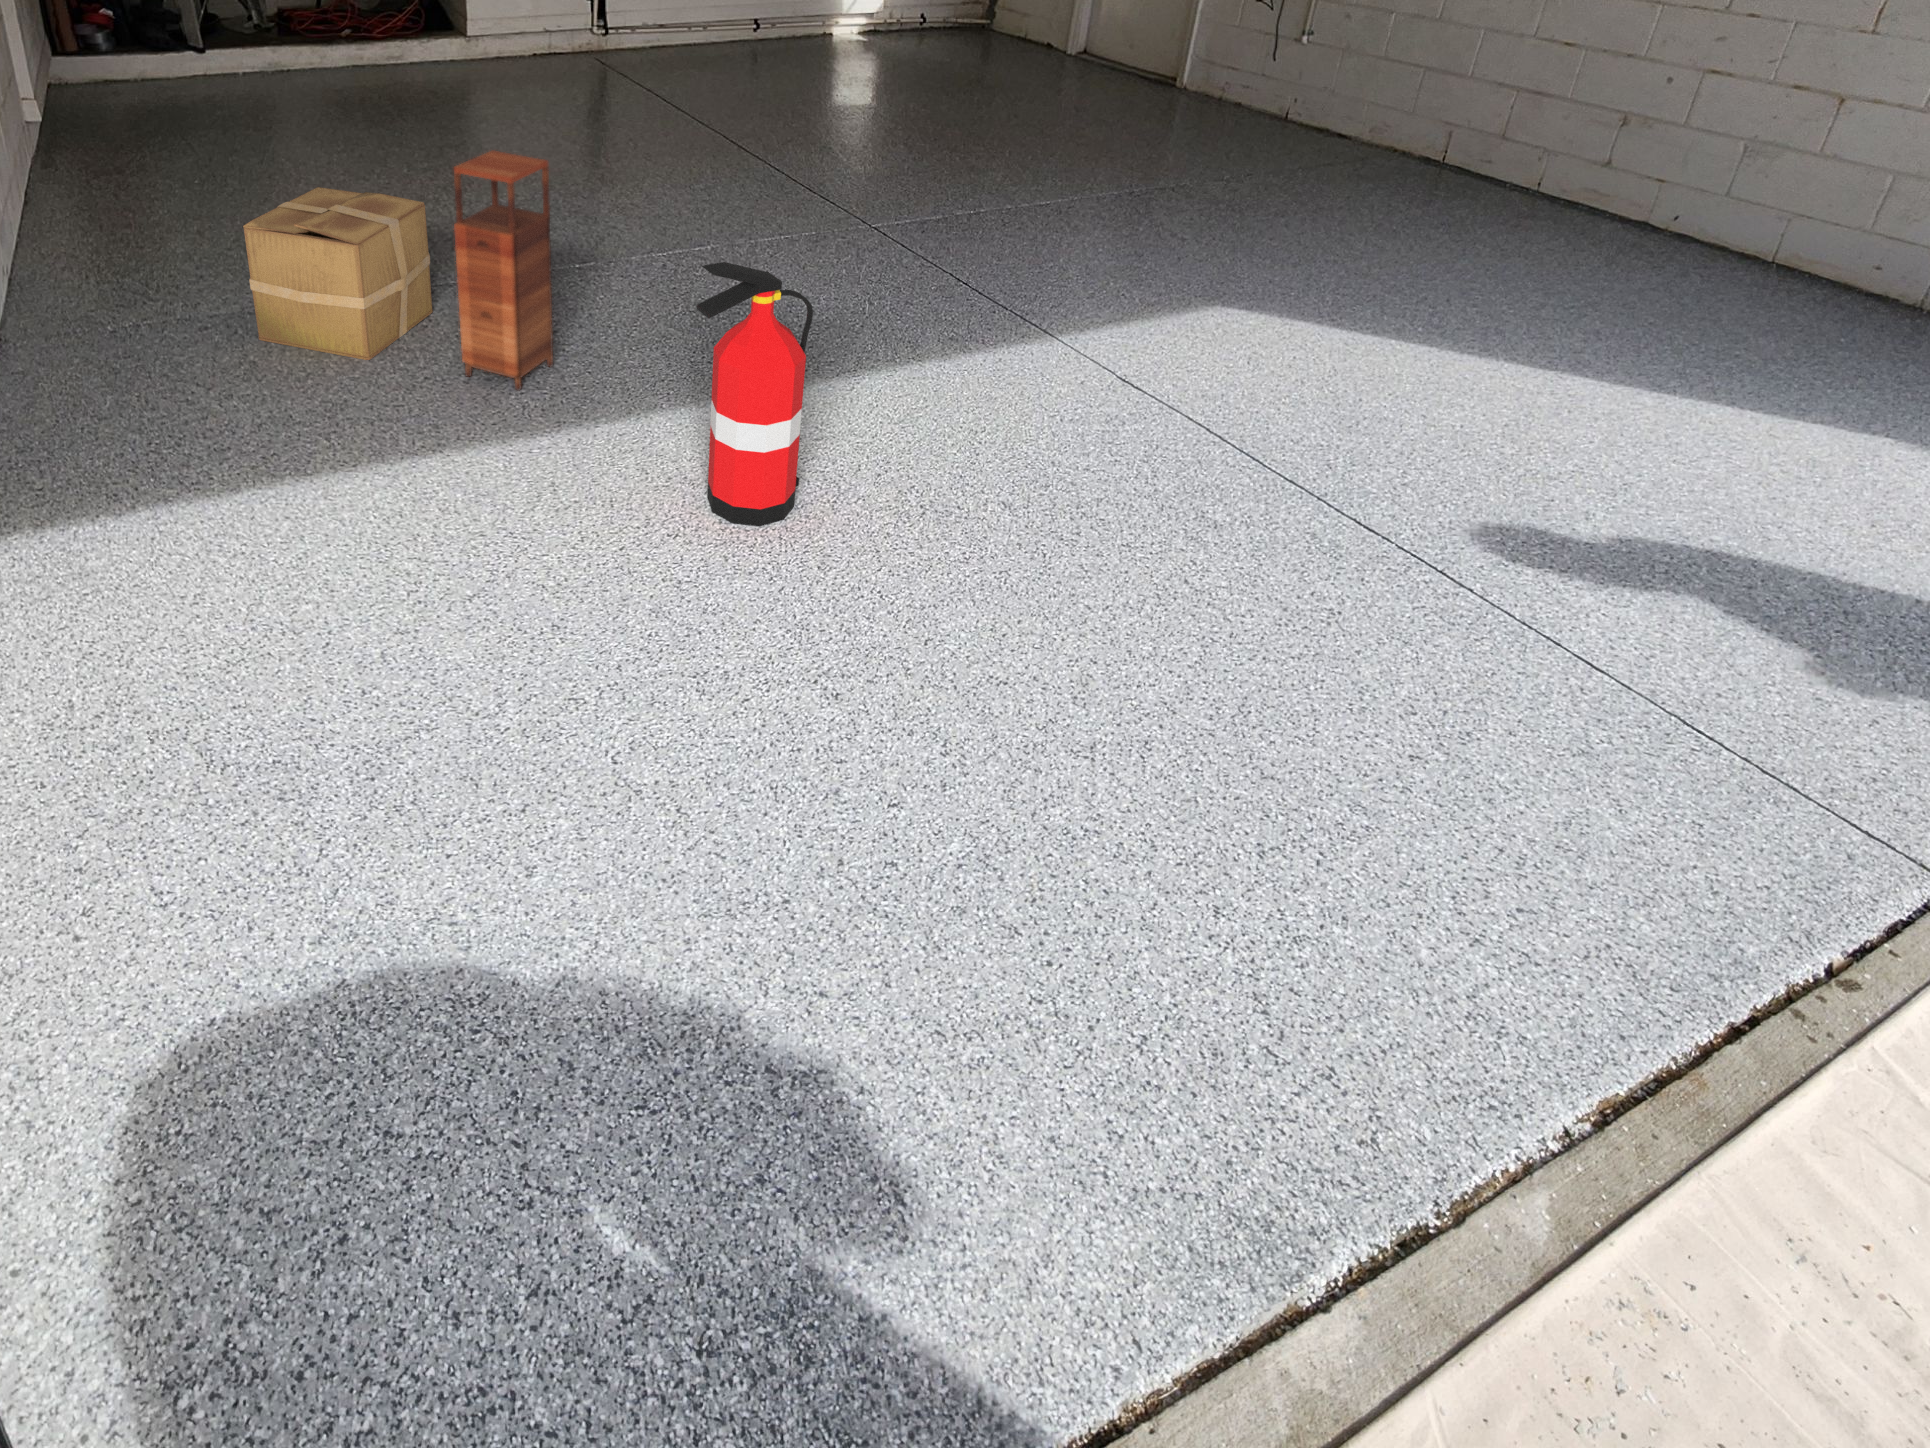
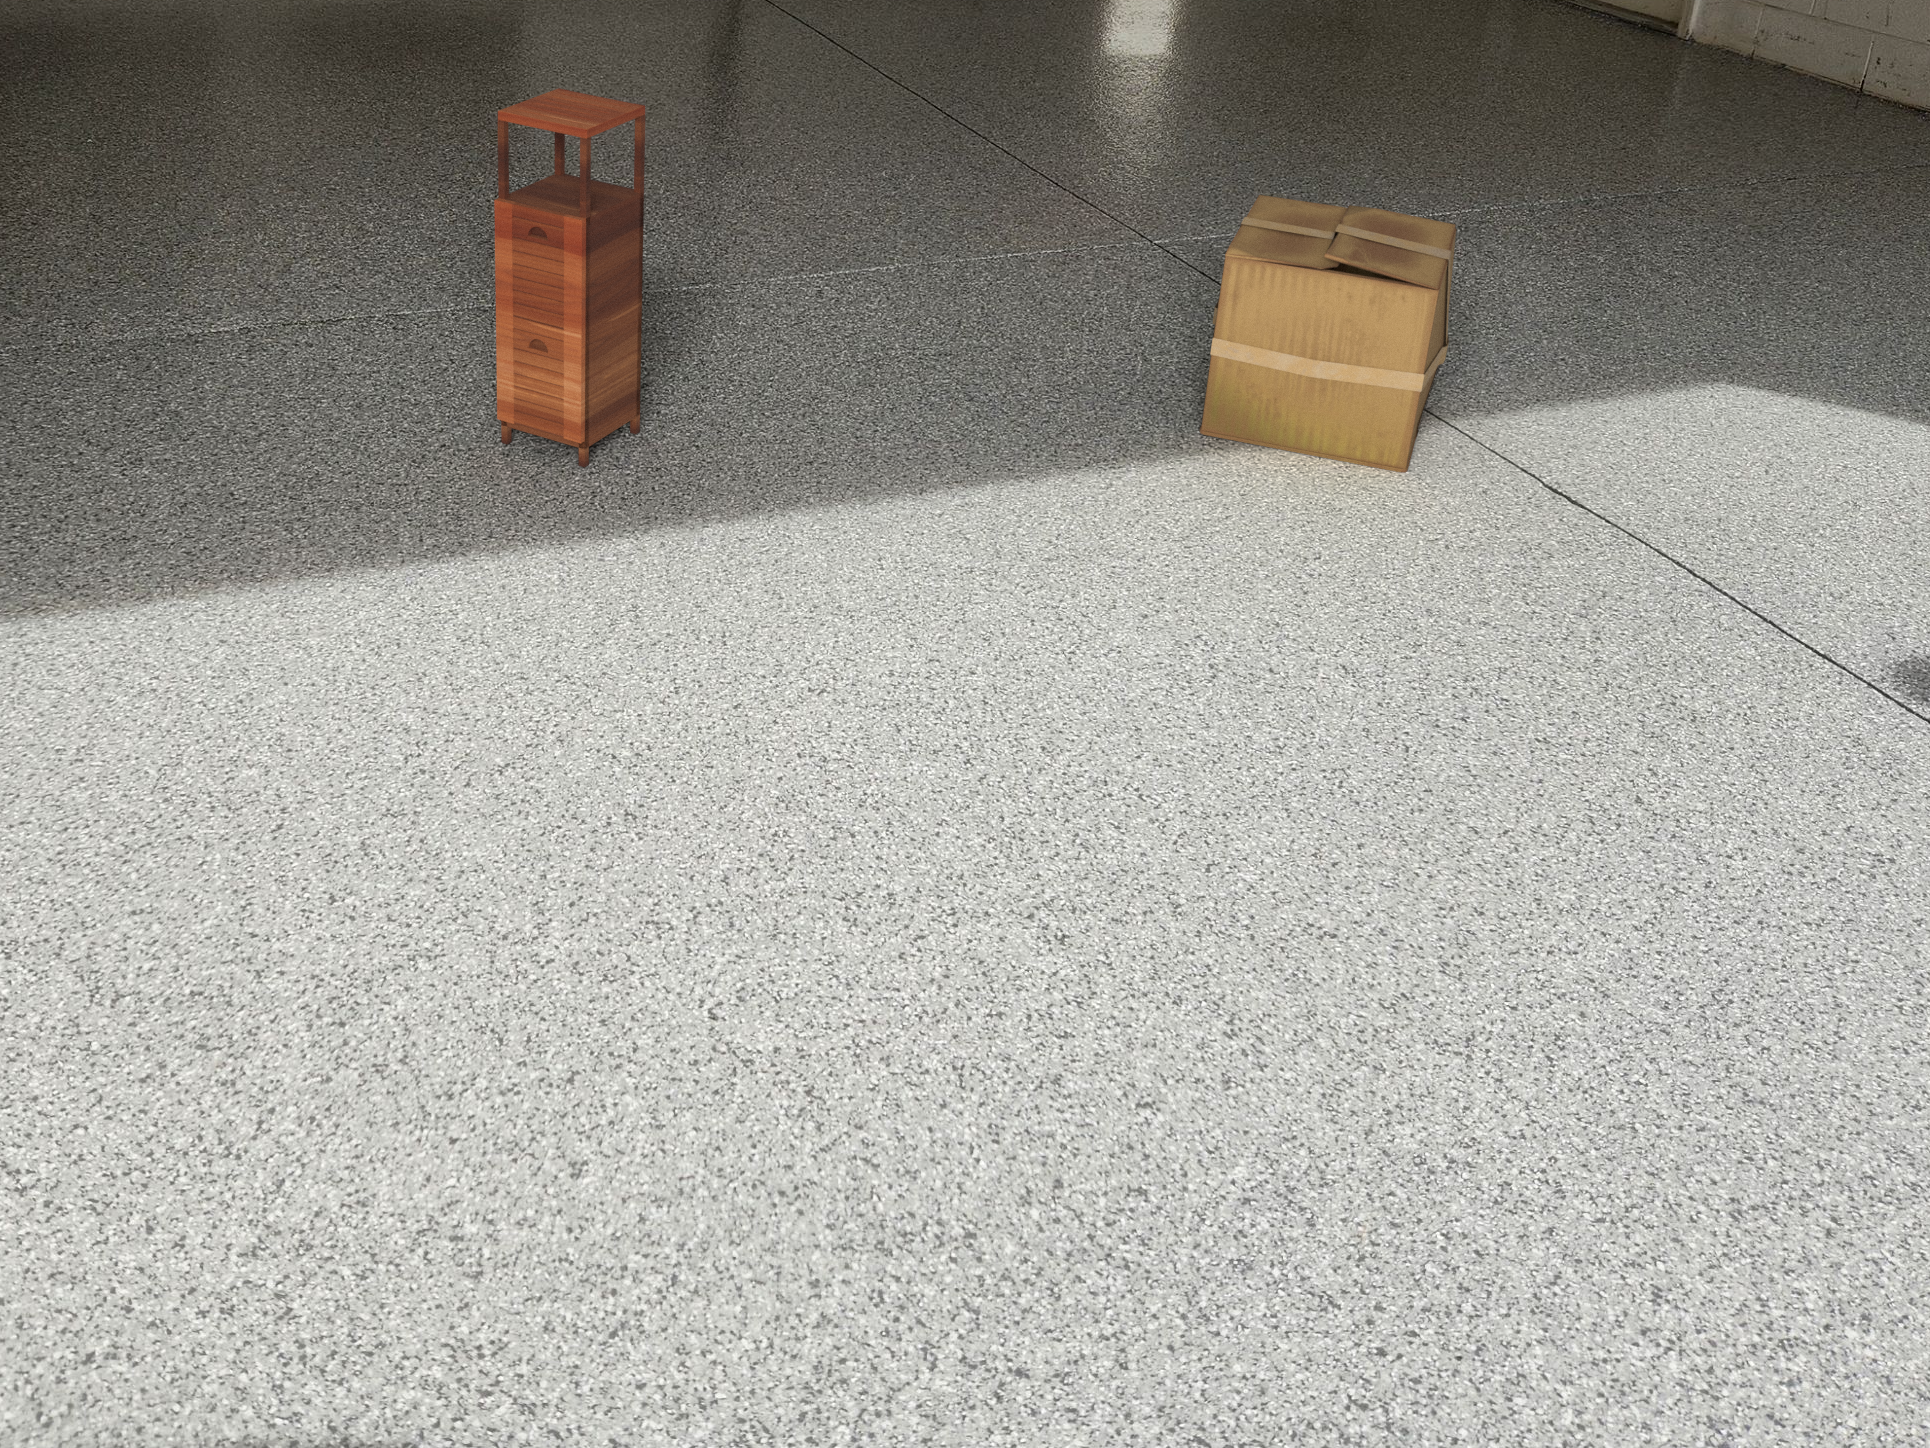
cardboard box: present [243,187,433,360] -> present [1200,195,1456,473]
fire extinguisher: present [697,262,813,526] -> none [868,262,1052,685]

